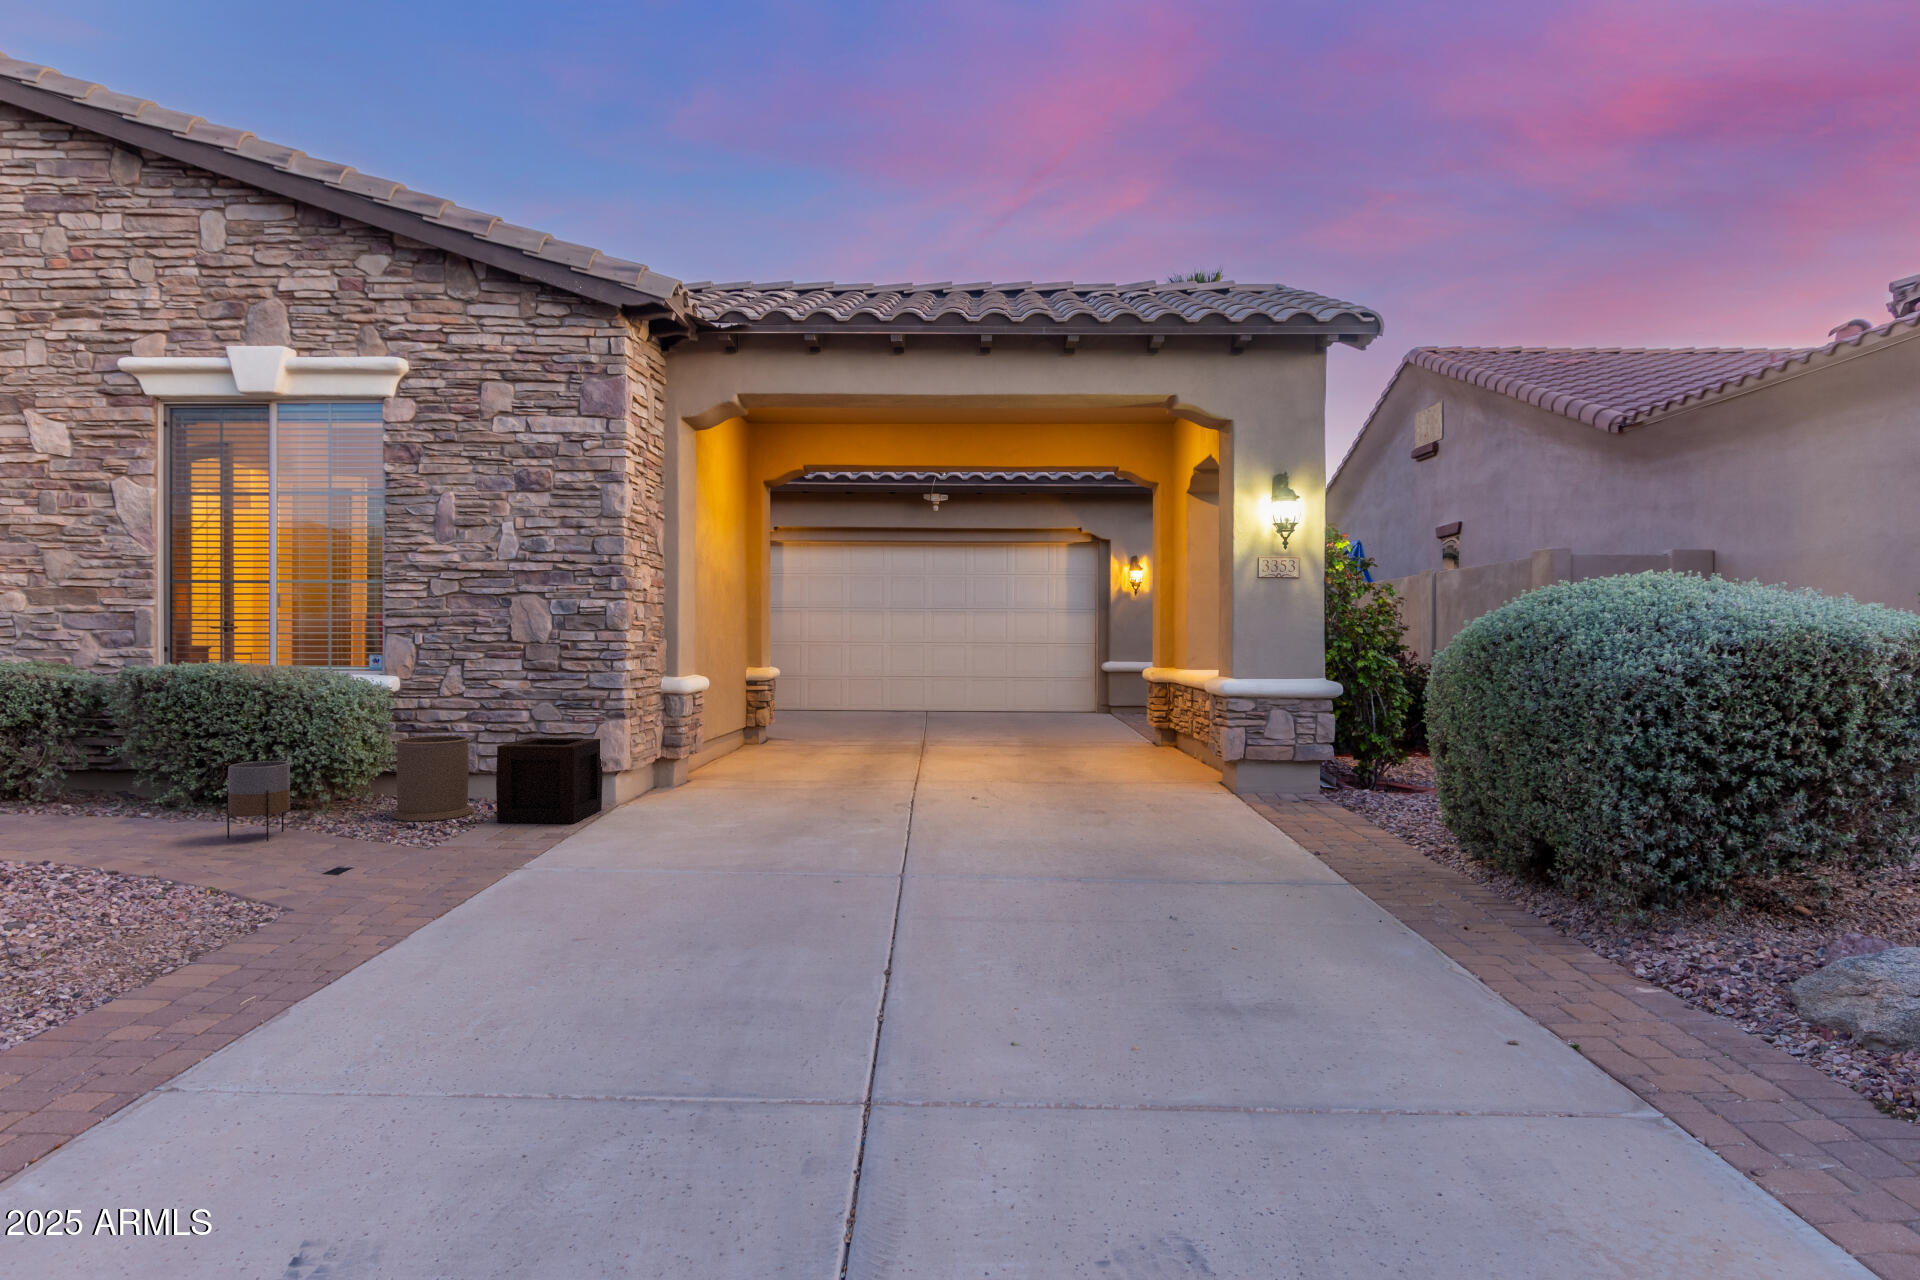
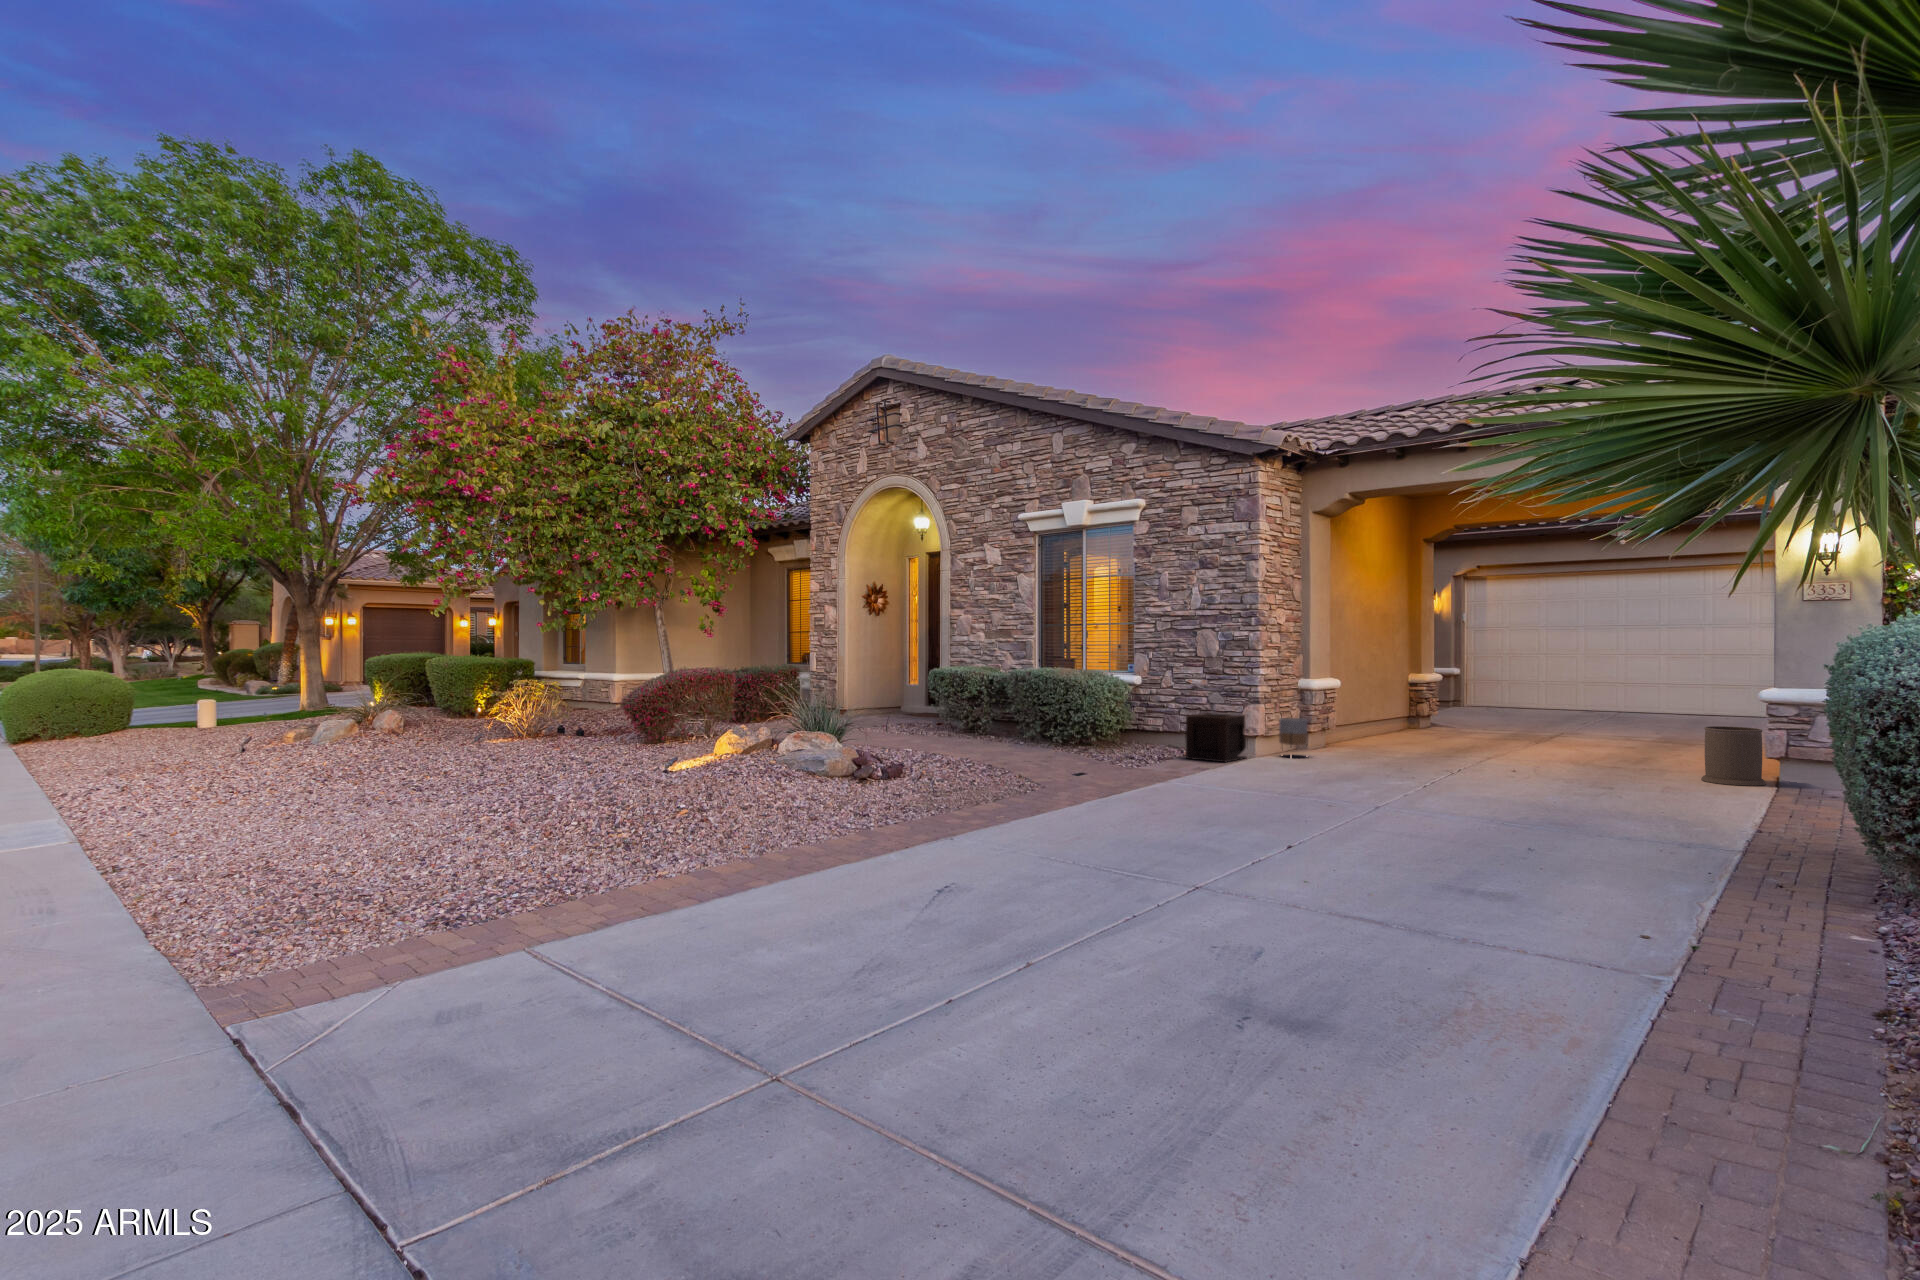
trash can: present [392,736,473,821] -> present [1701,726,1766,786]
planter: present [227,761,290,841] -> present [1279,718,1307,745]

